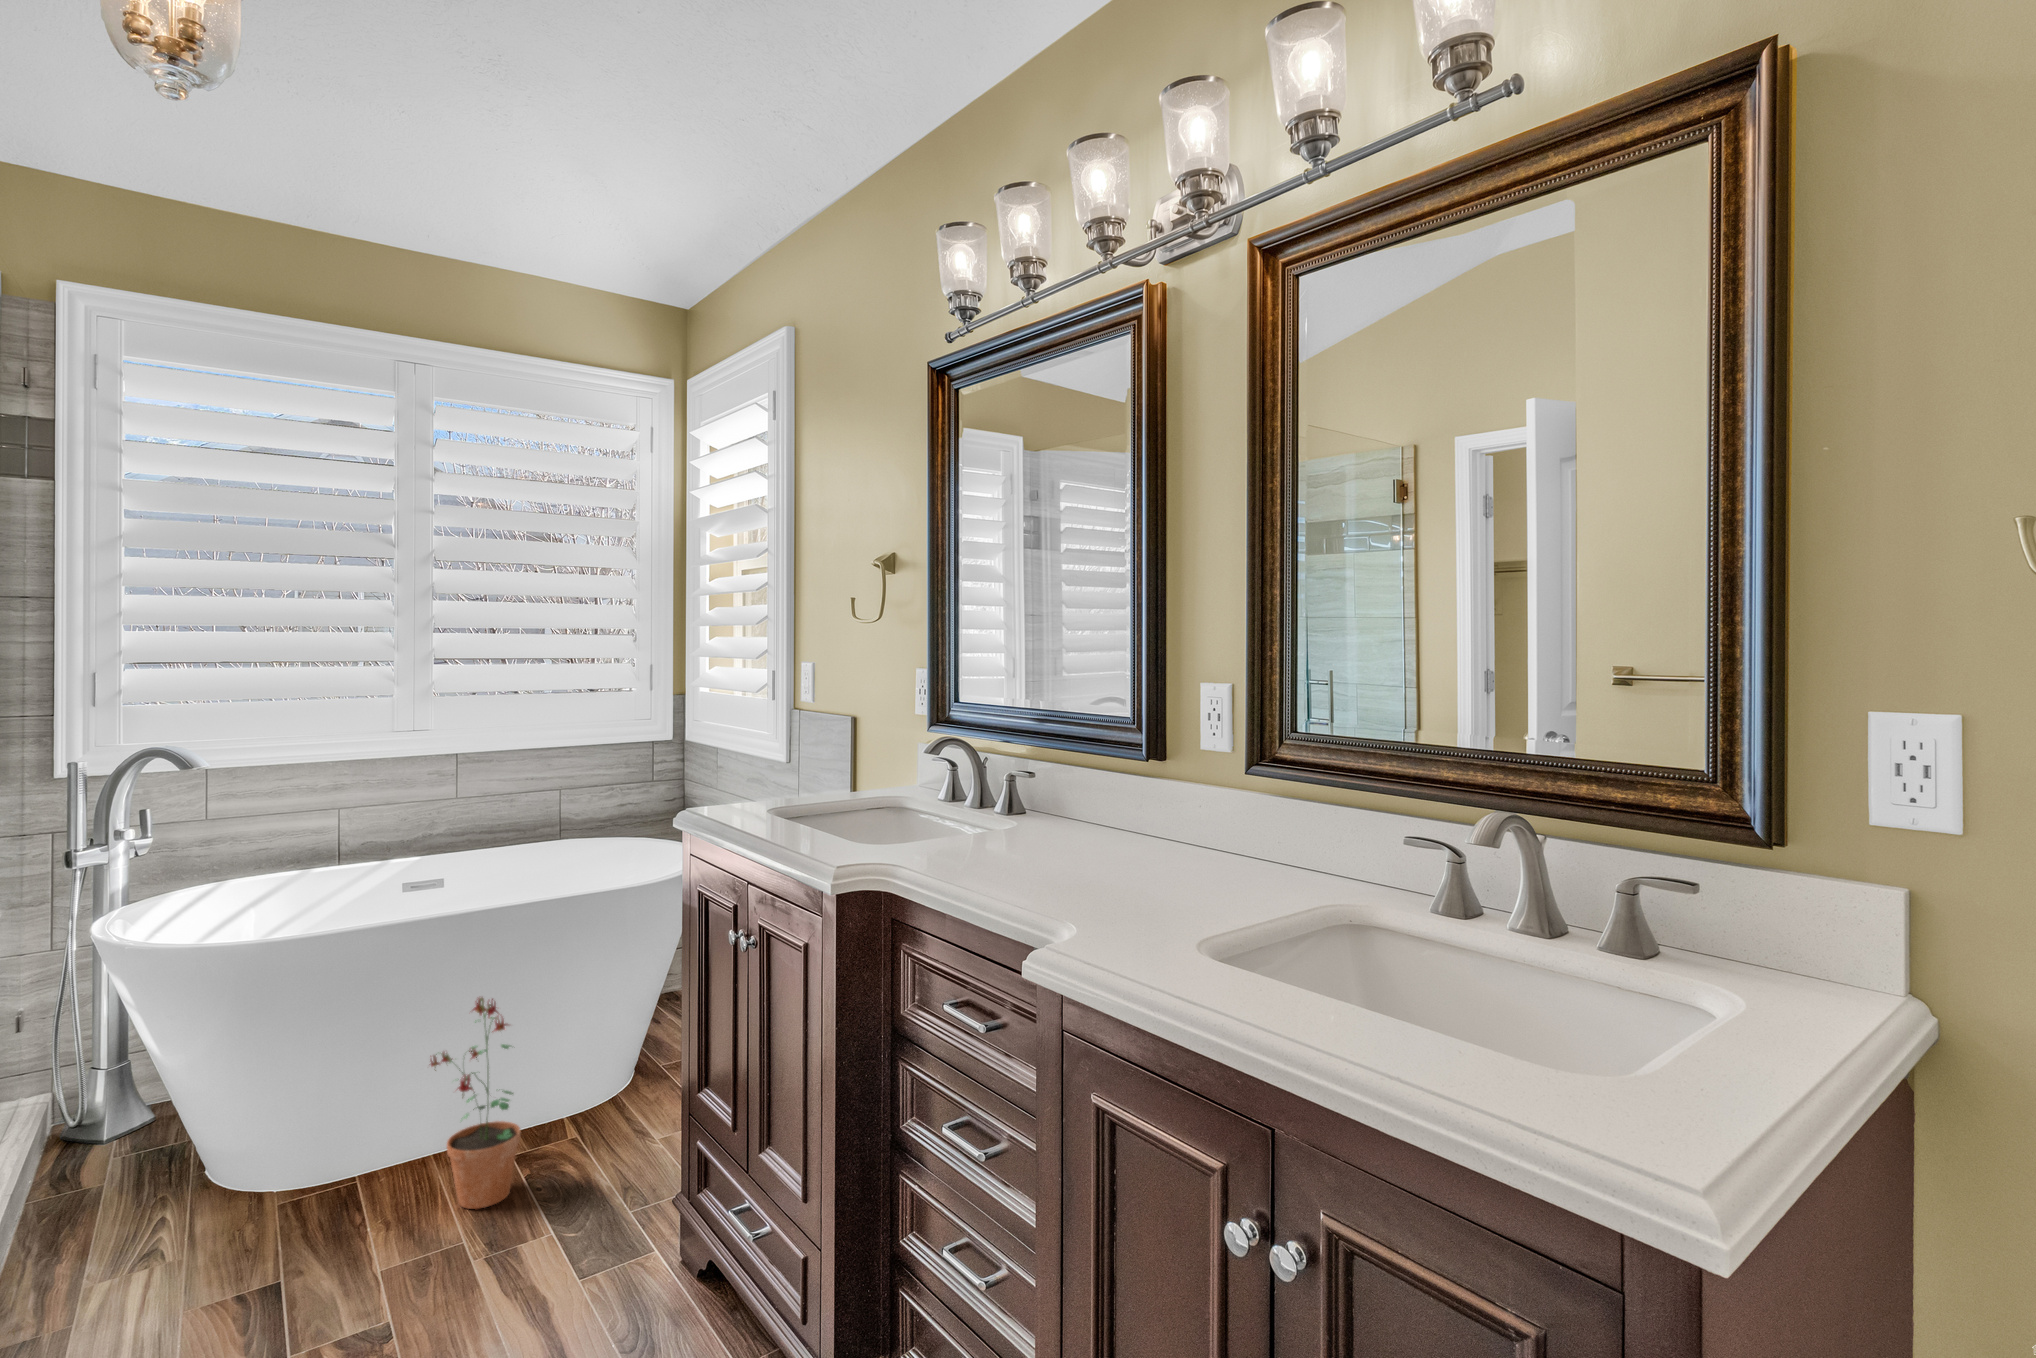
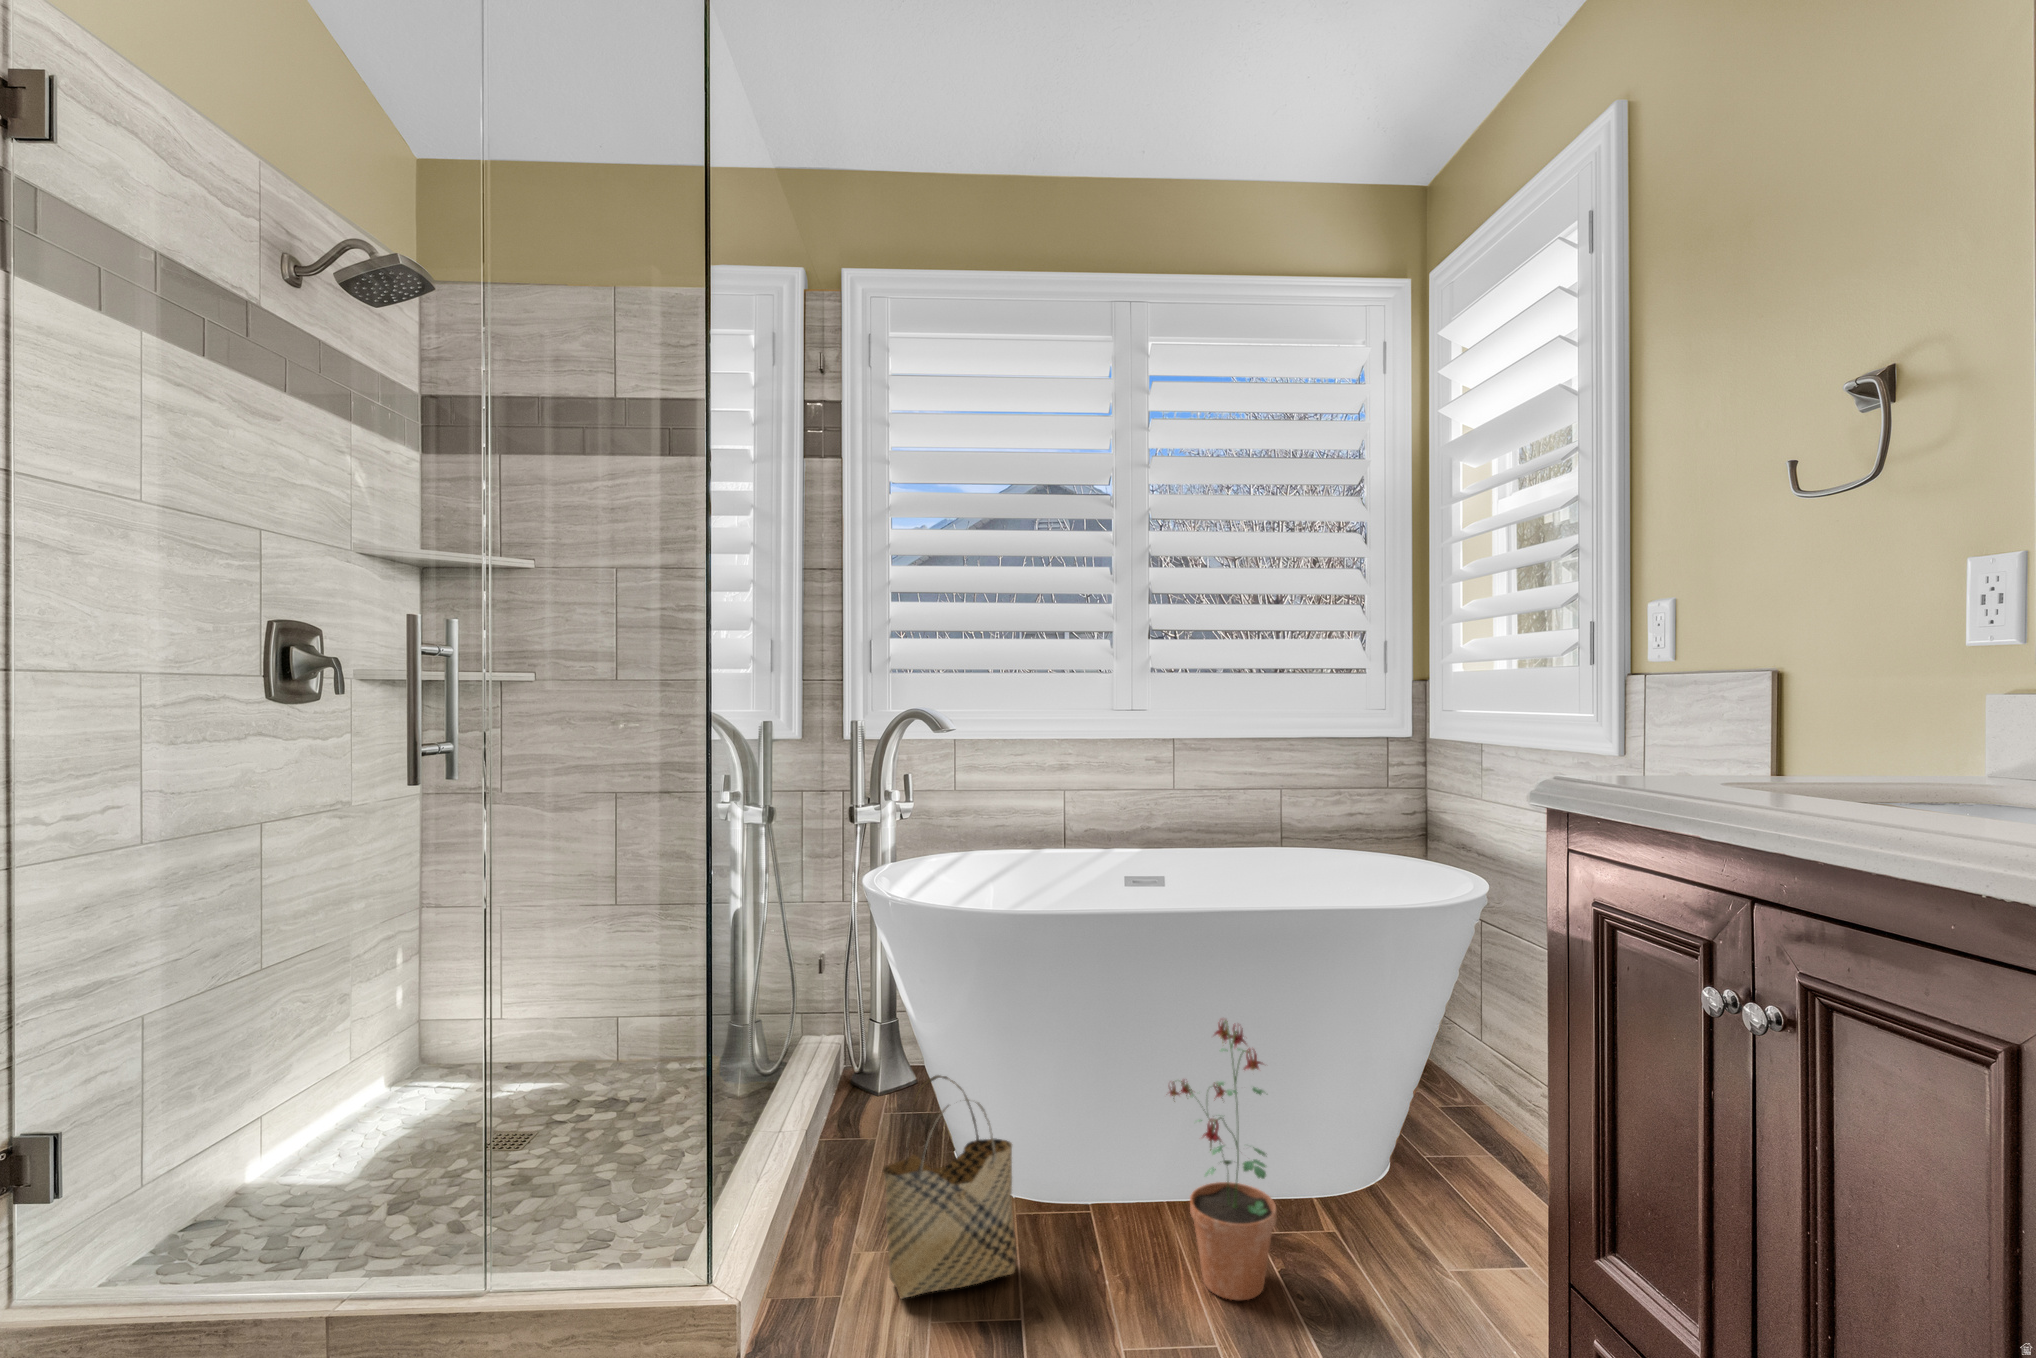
woven basket: none [126,1095,277,1297] -> present [883,1075,1016,1299]

